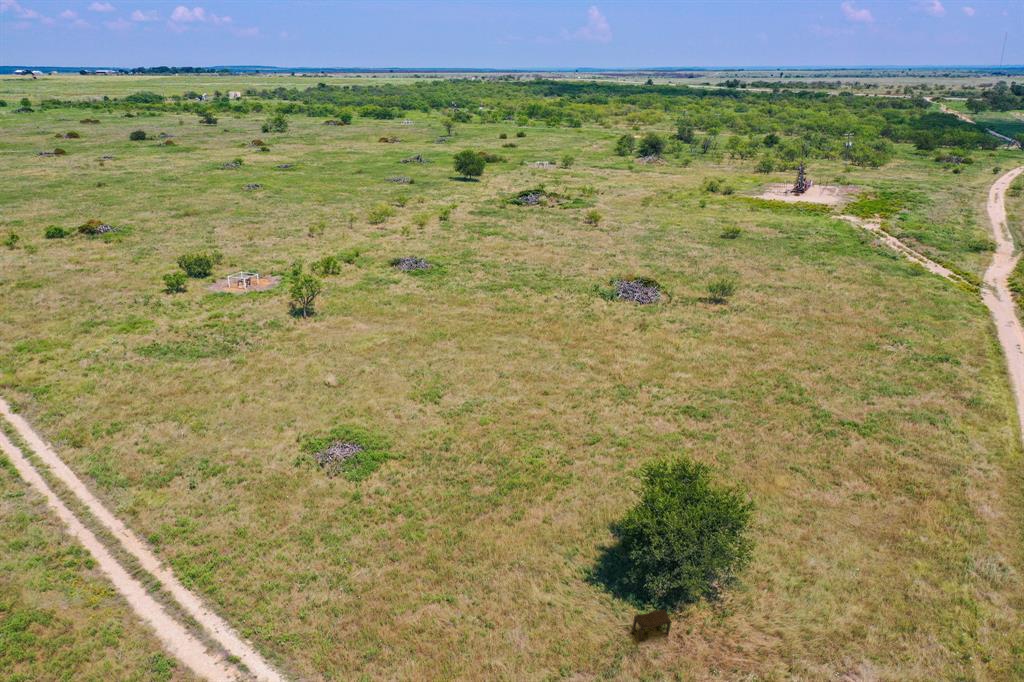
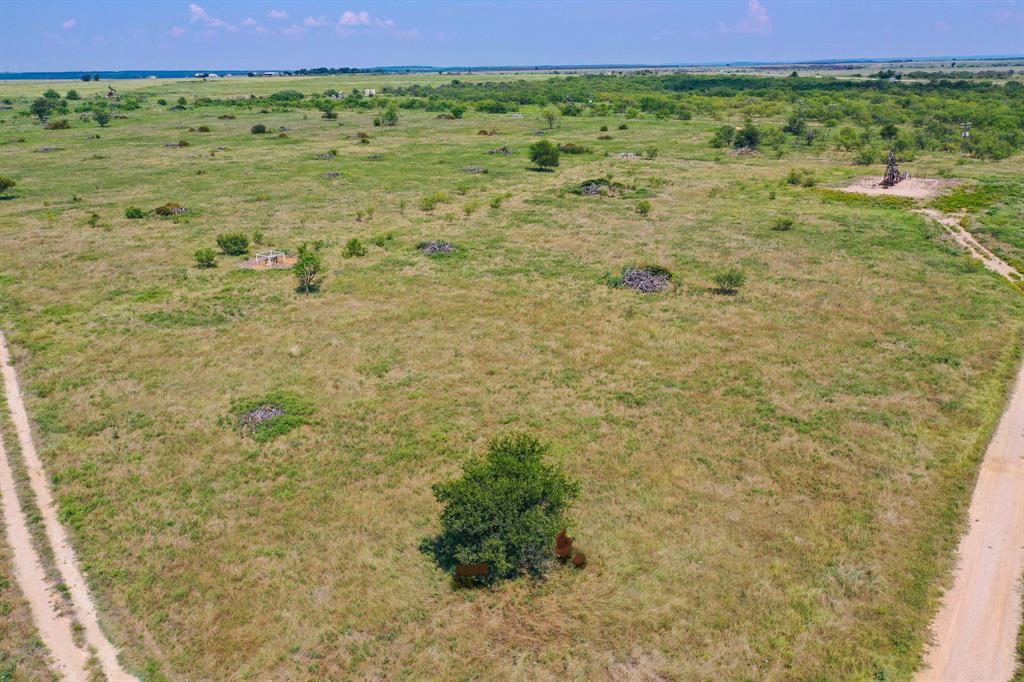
lounge chair: none [717,562,752,603] -> present [555,529,585,568]

